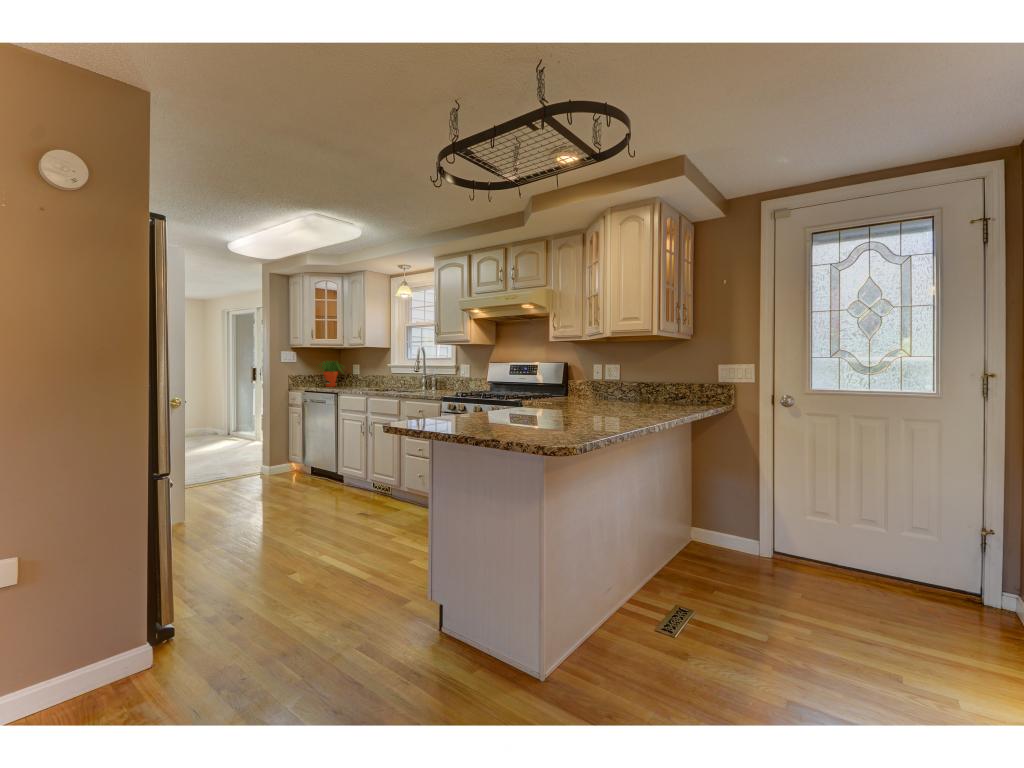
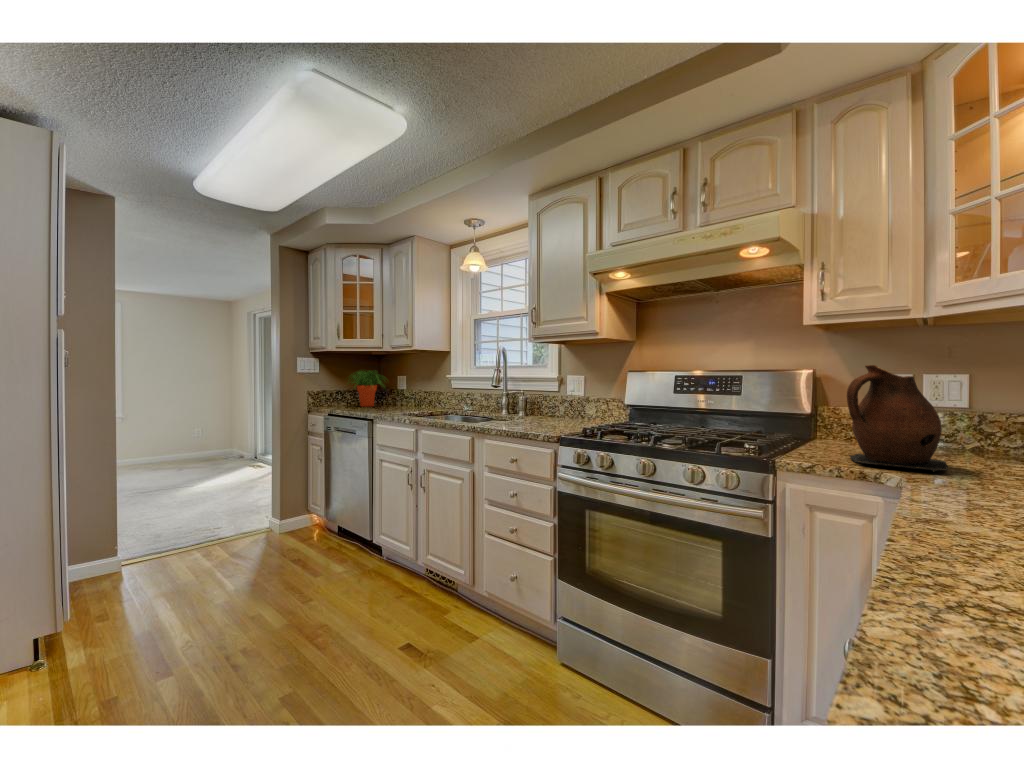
ceramic pitcher: none [550,361,590,403] -> present [847,365,948,472]

